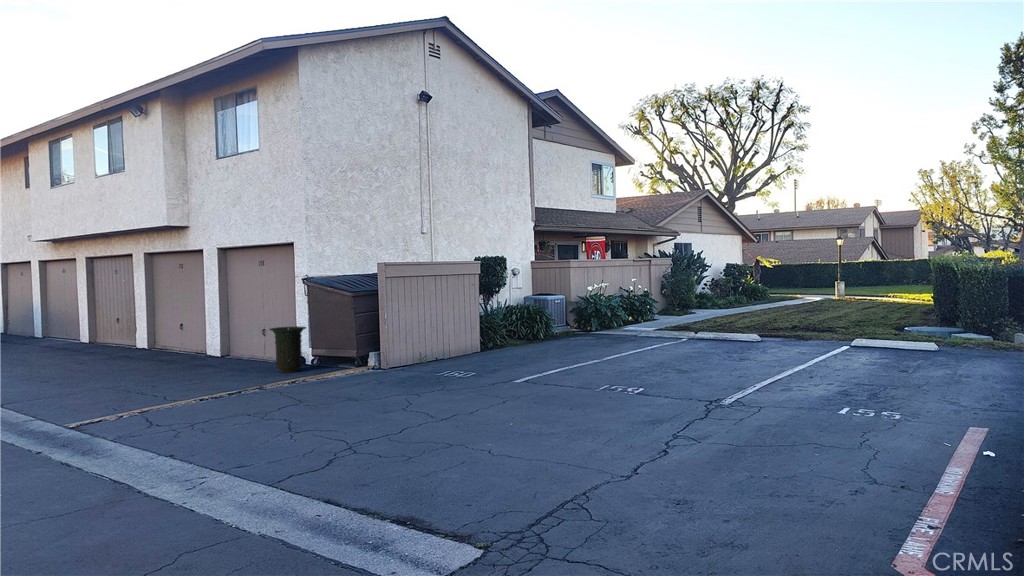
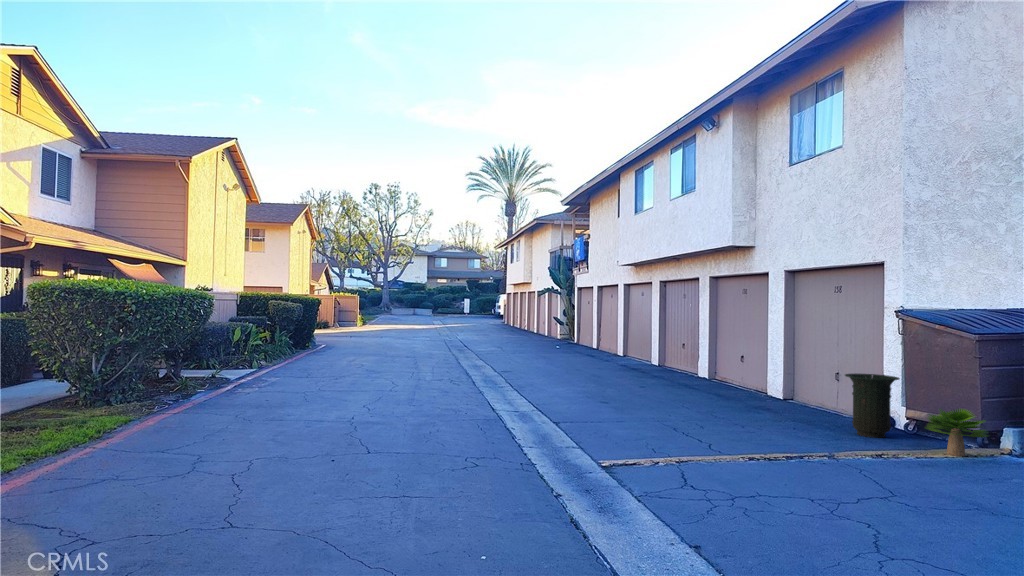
potted plant: none [321,342,361,375] -> present [928,409,987,456]

